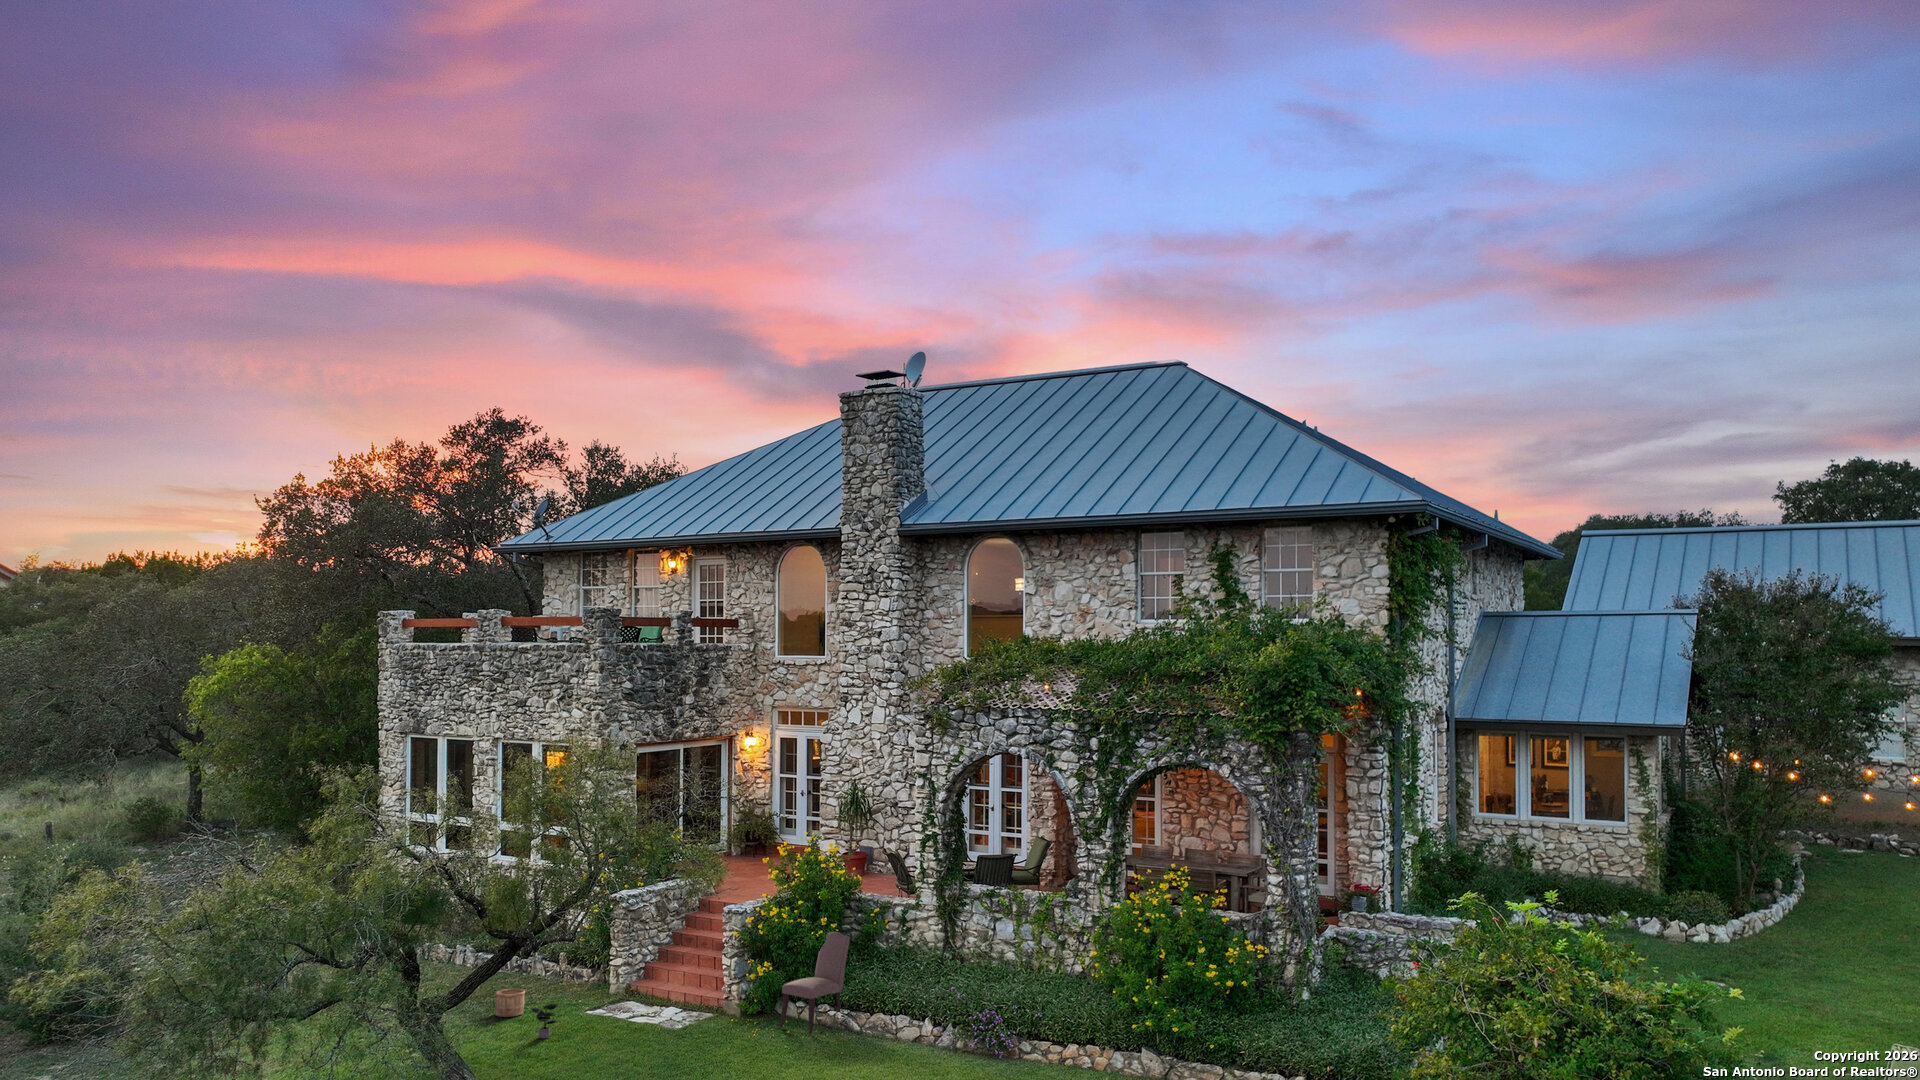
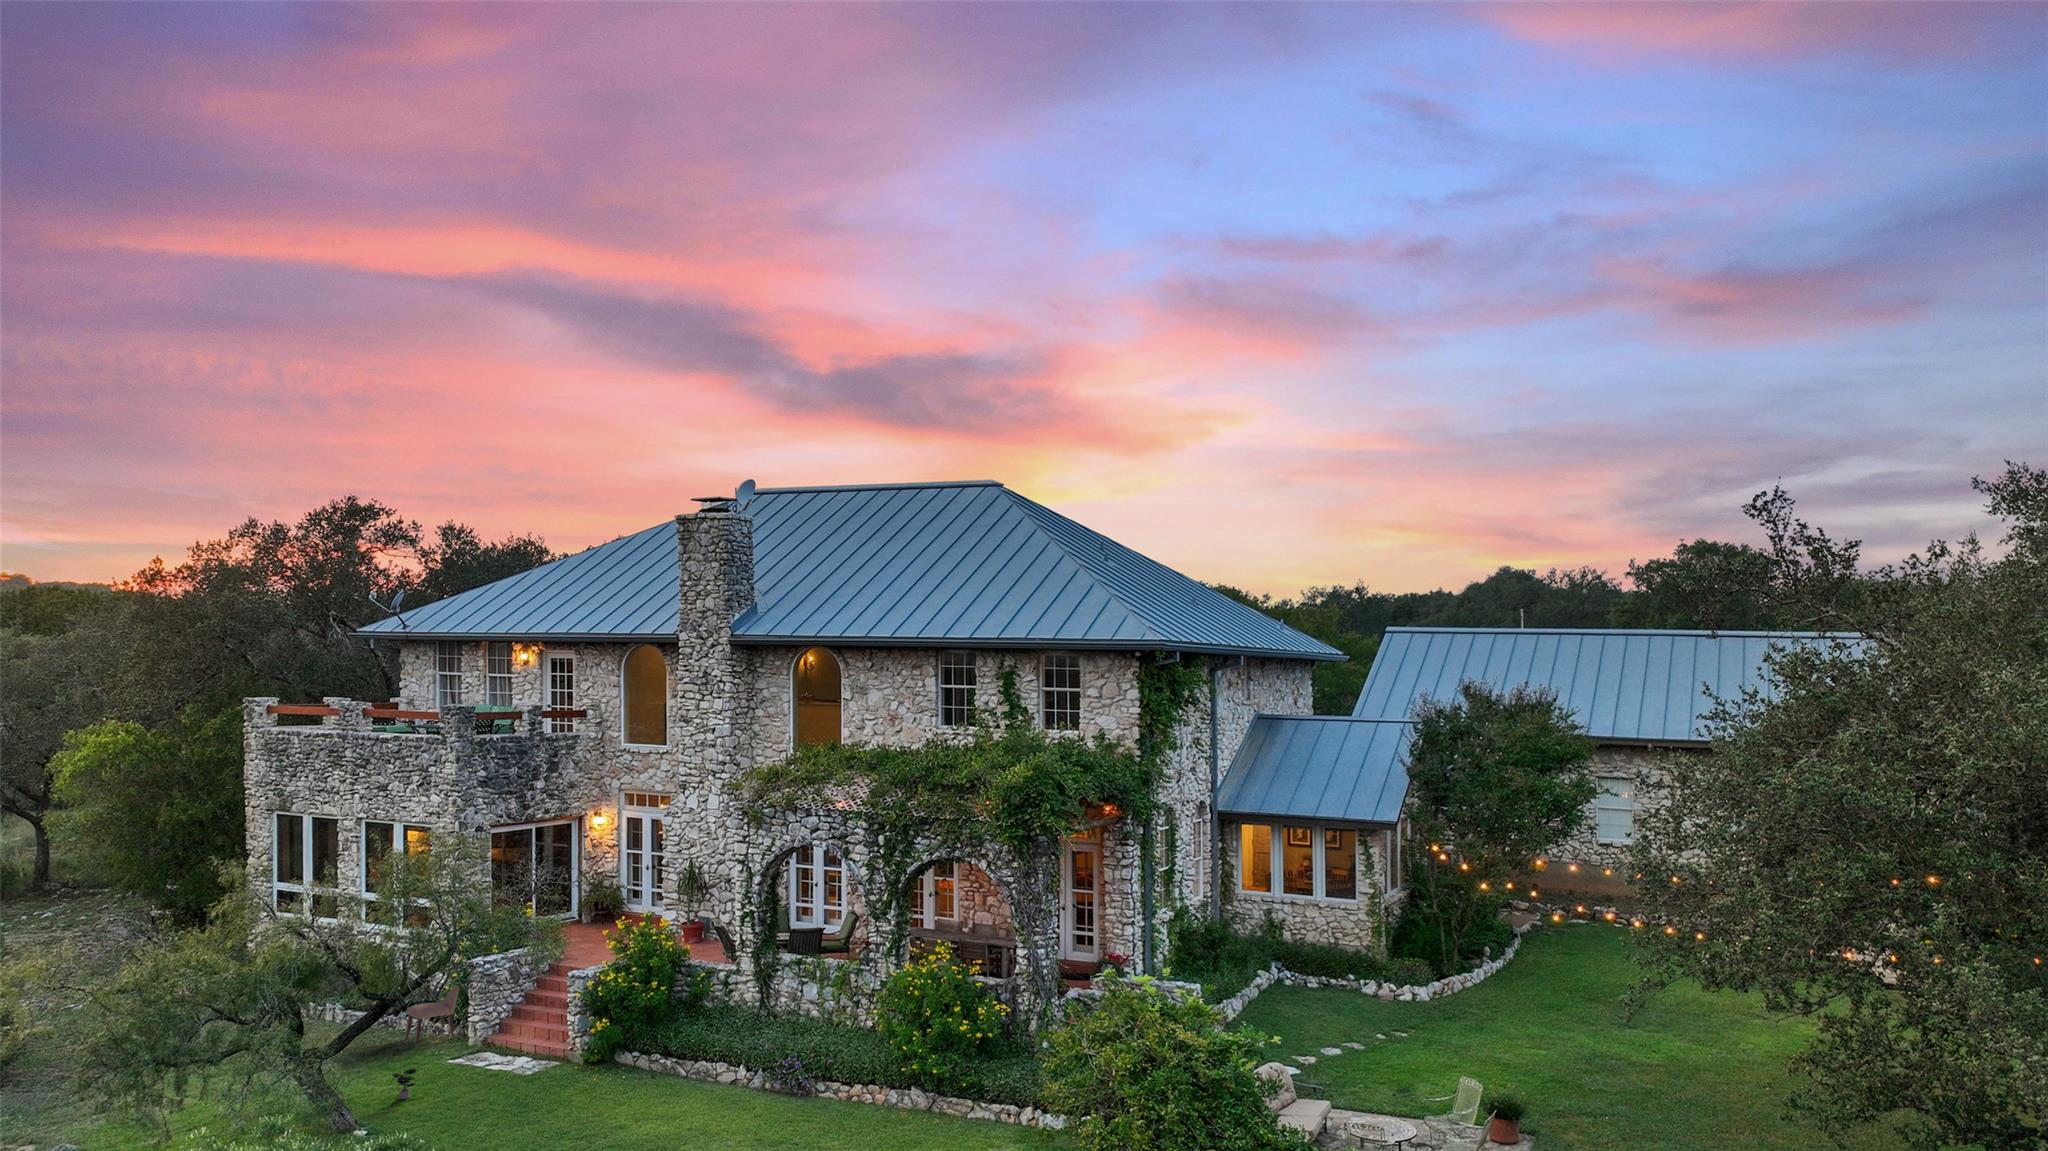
chair: present [780,932,850,1034] -> present [405,985,459,1045]
wooden bucket: present [495,988,525,1017] -> none [358,1054,386,1080]

